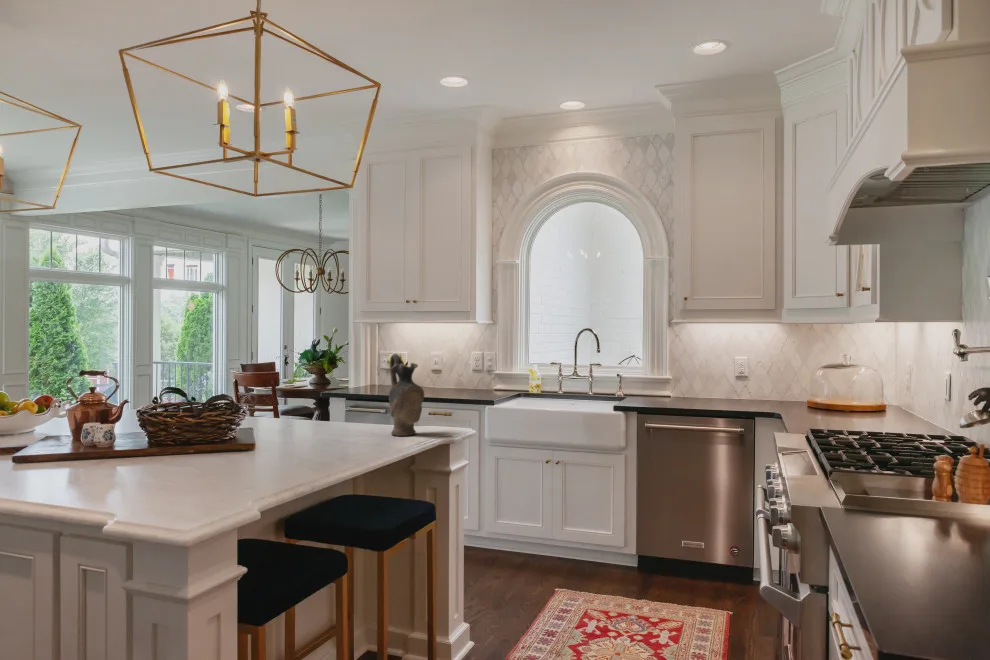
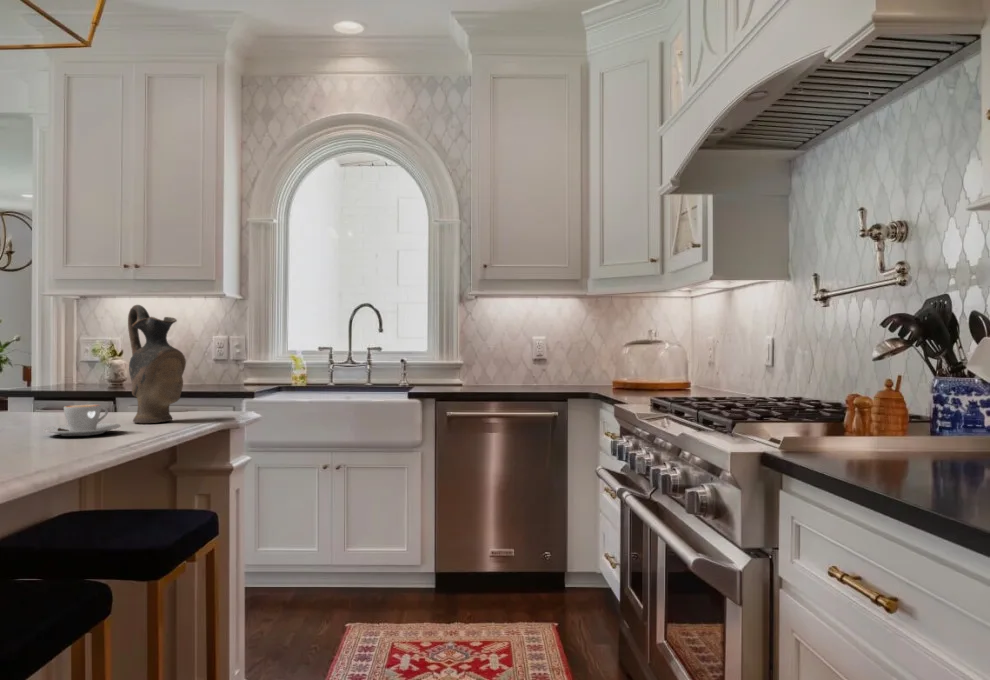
coffee cup: none [334,425,379,446] -> present [43,404,121,436]

